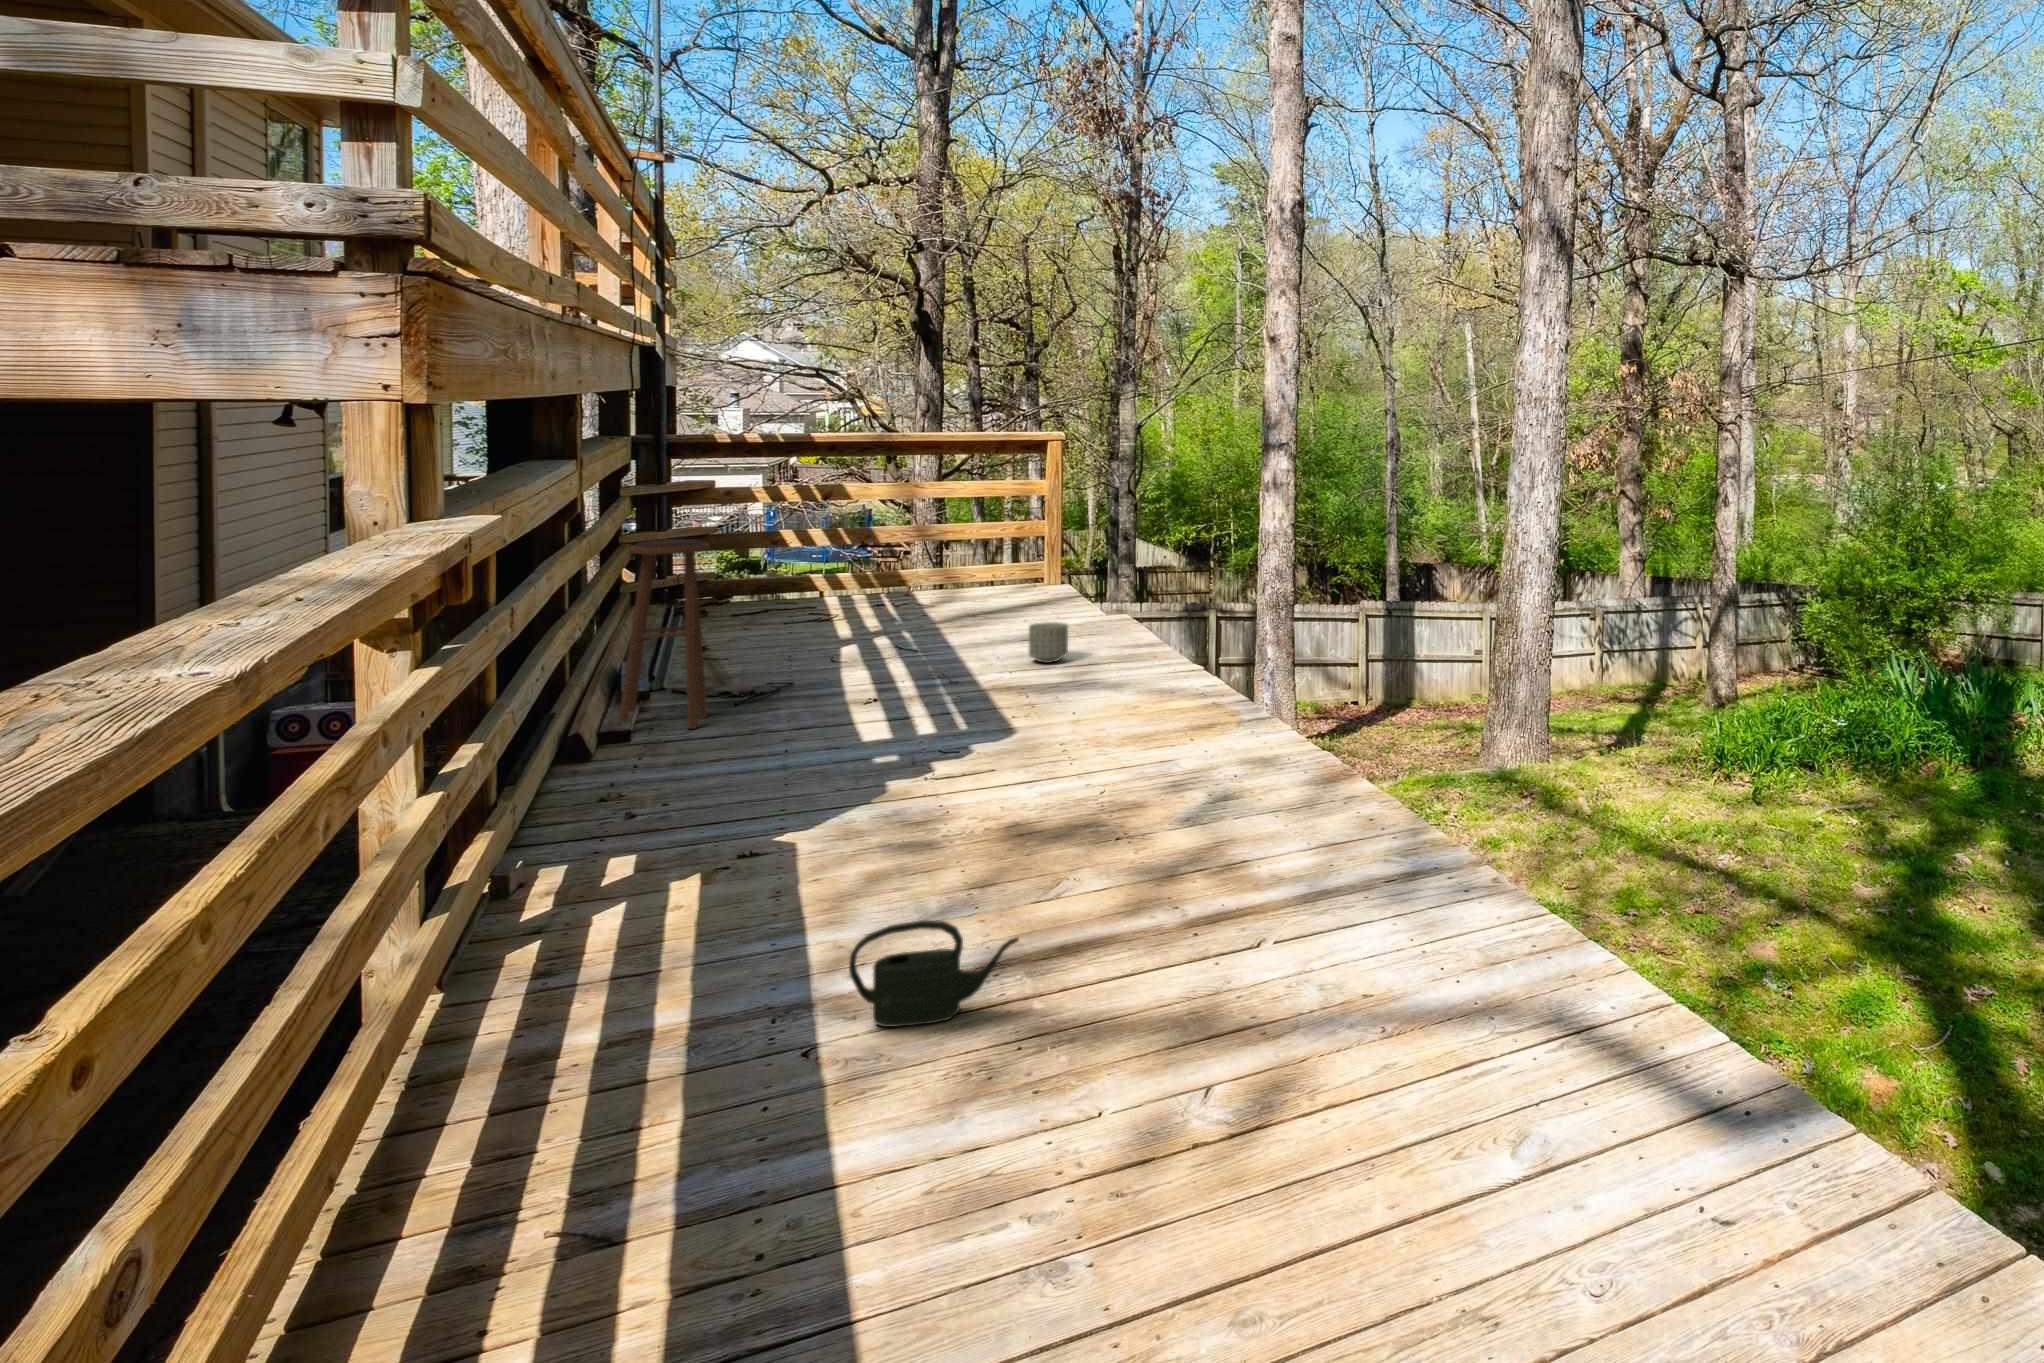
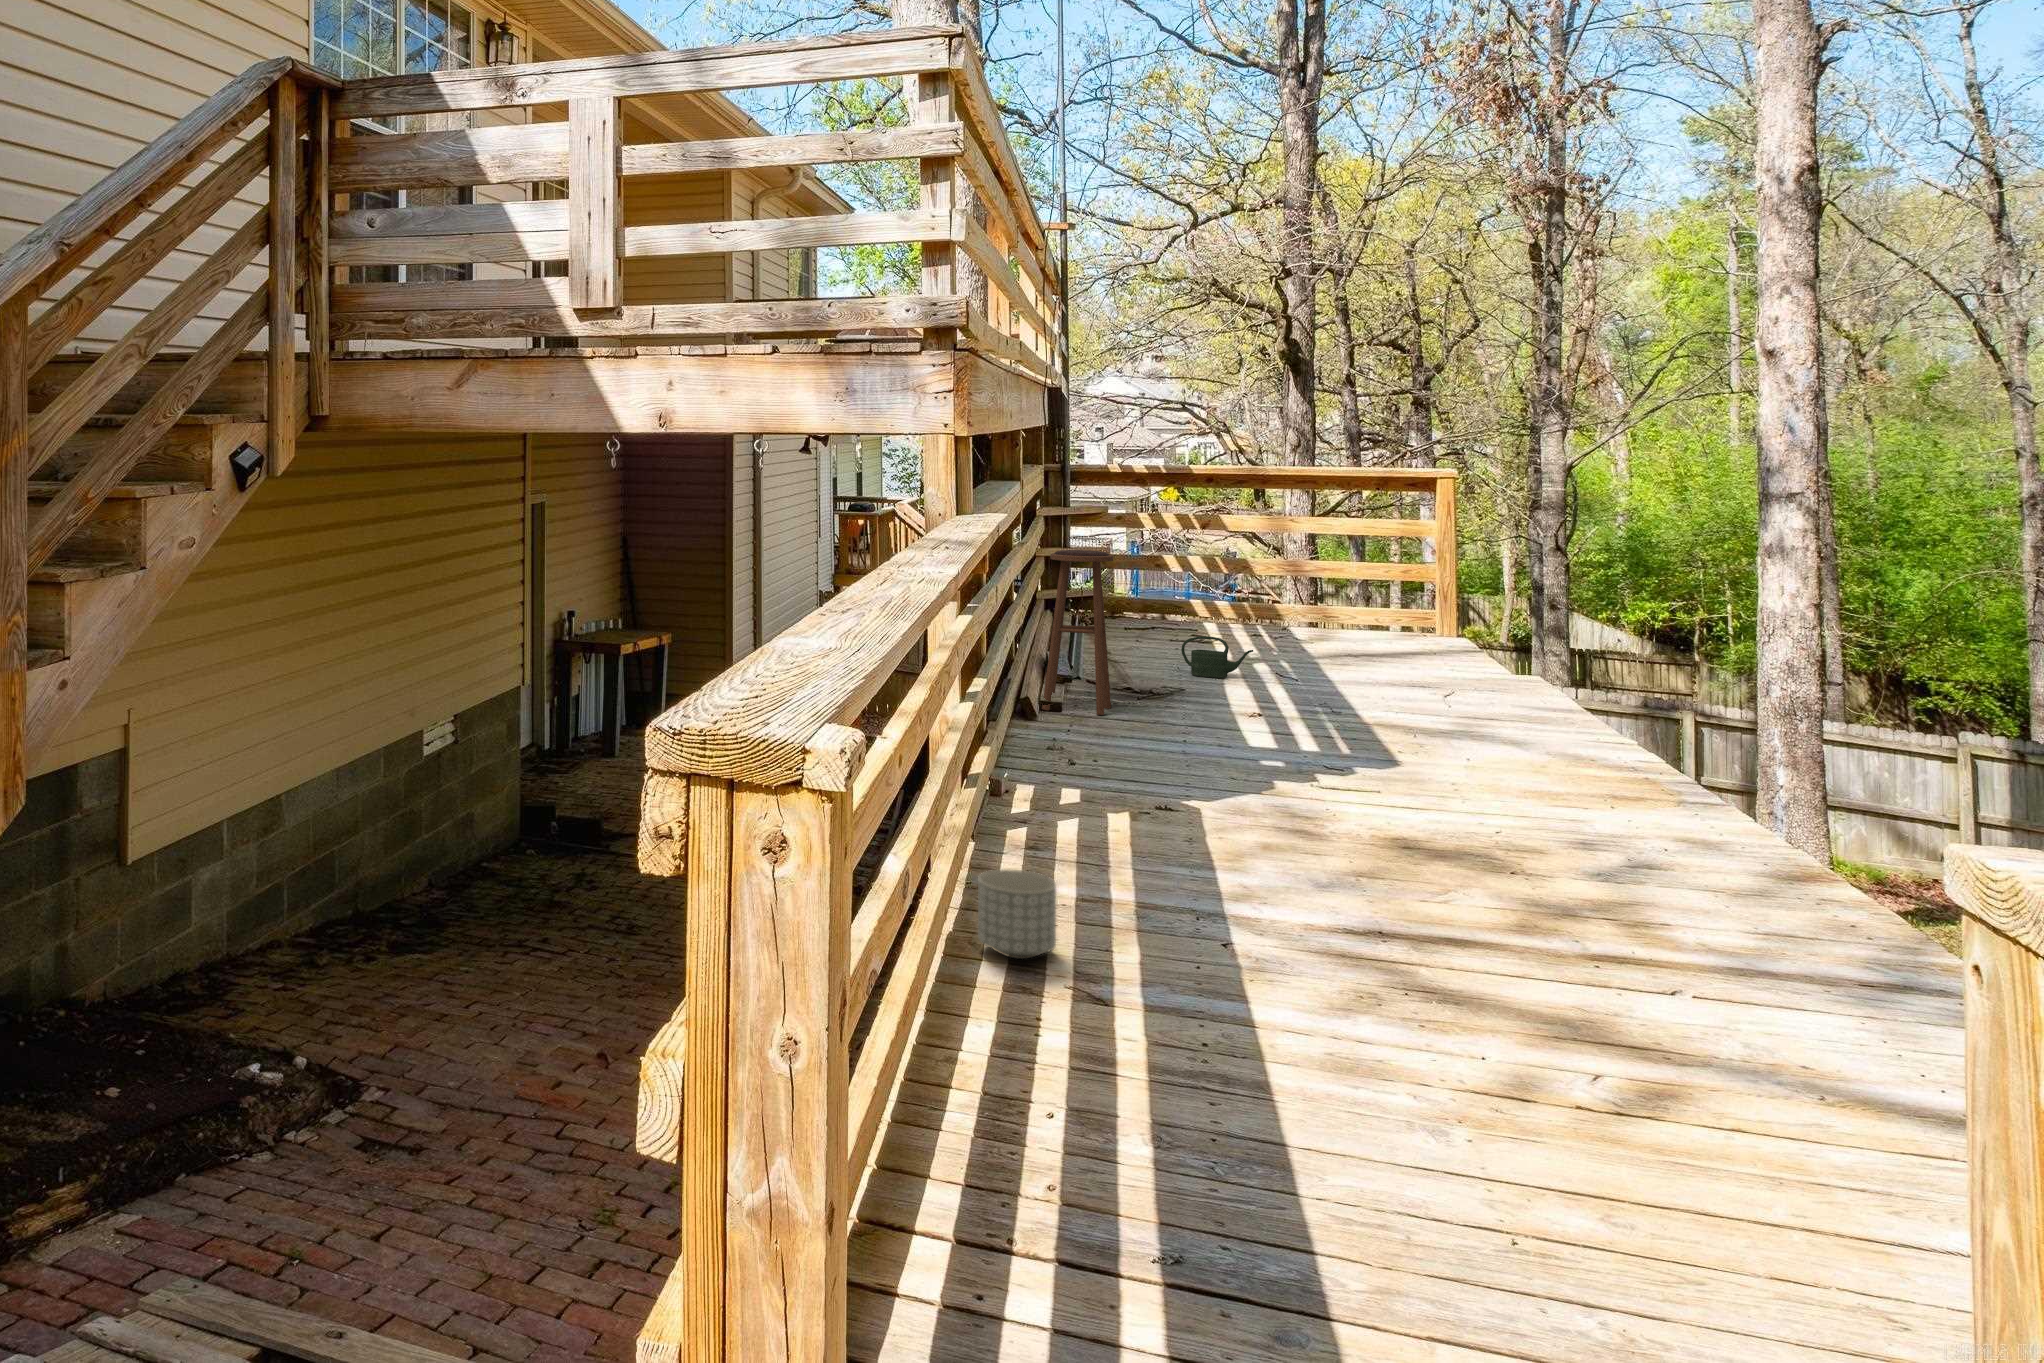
planter: present [1029,622,1068,663] -> present [978,870,1056,959]
watering can: present [849,920,1019,1027] -> present [1181,636,1253,678]

